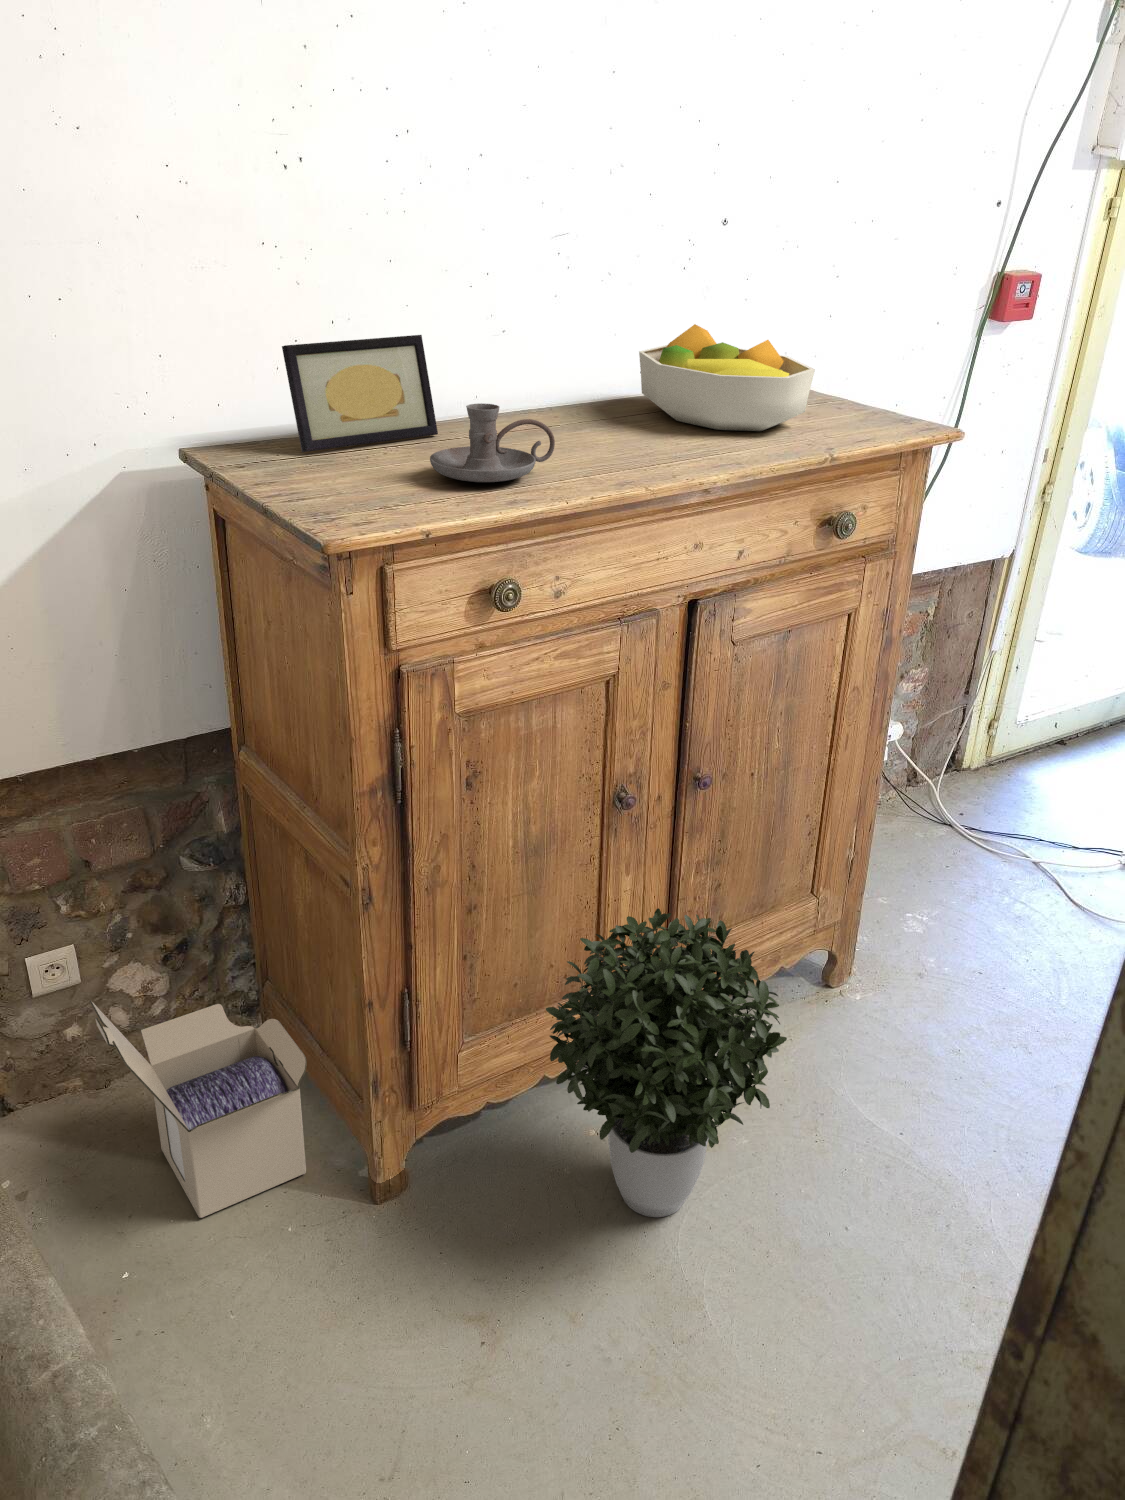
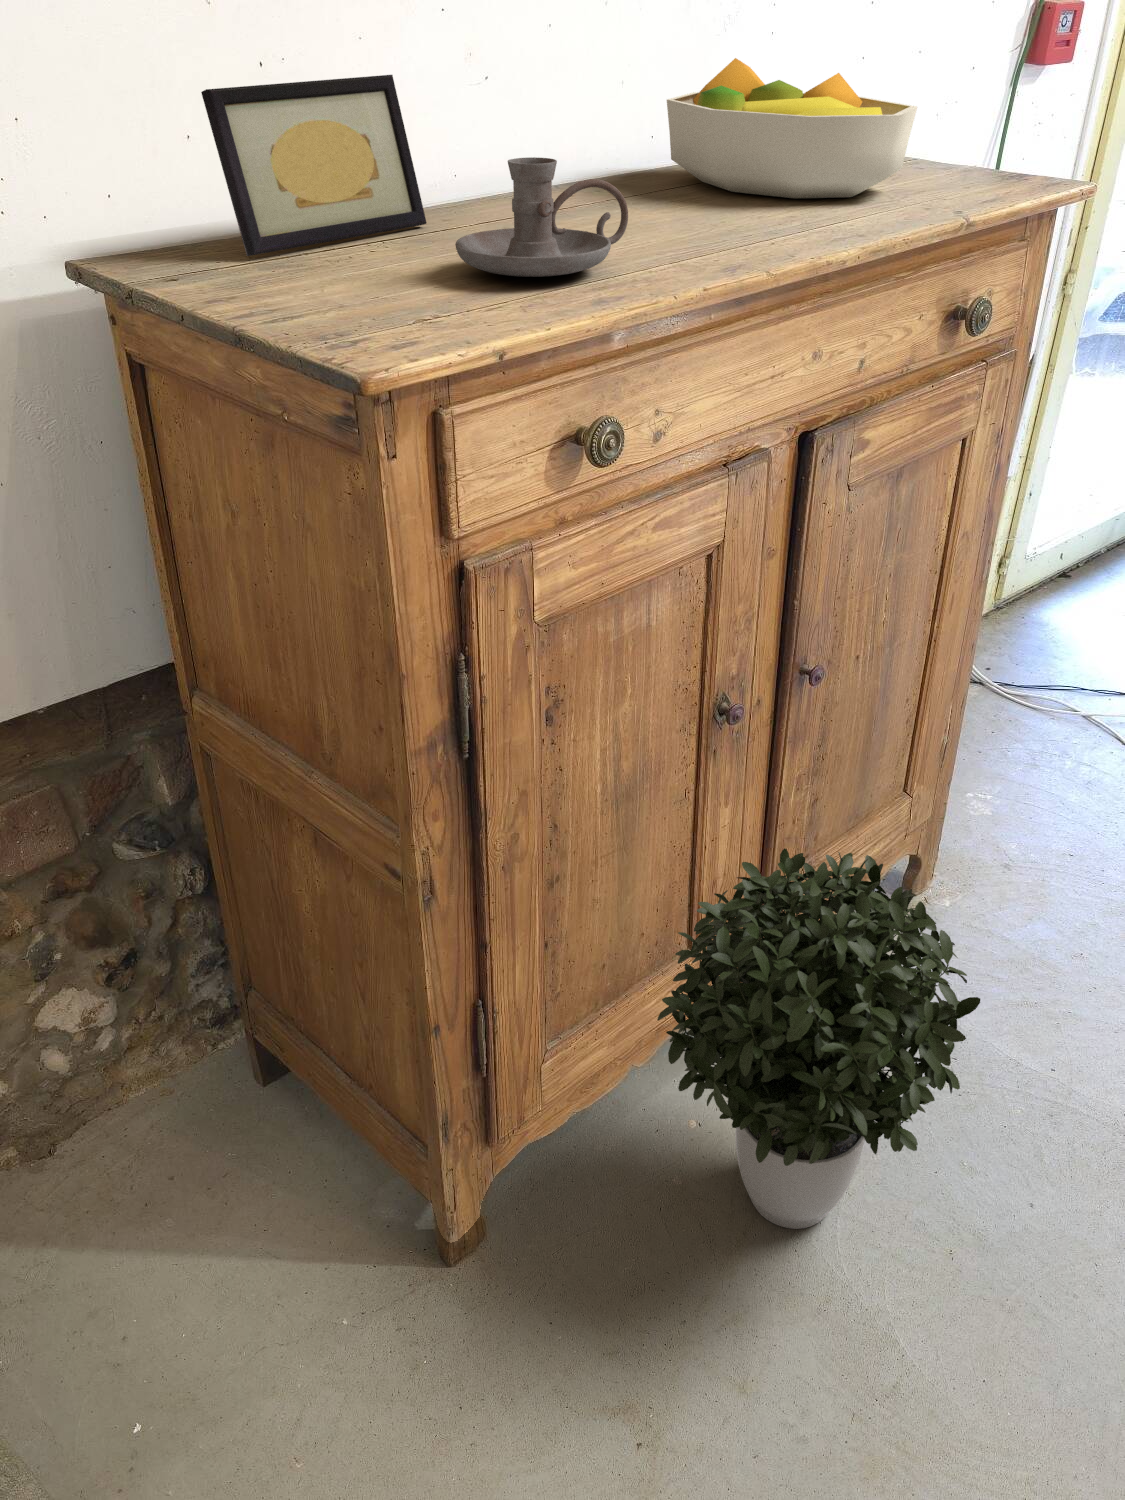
cardboard box: present [90,1000,307,1218] -> none [32,1036,347,1324]

